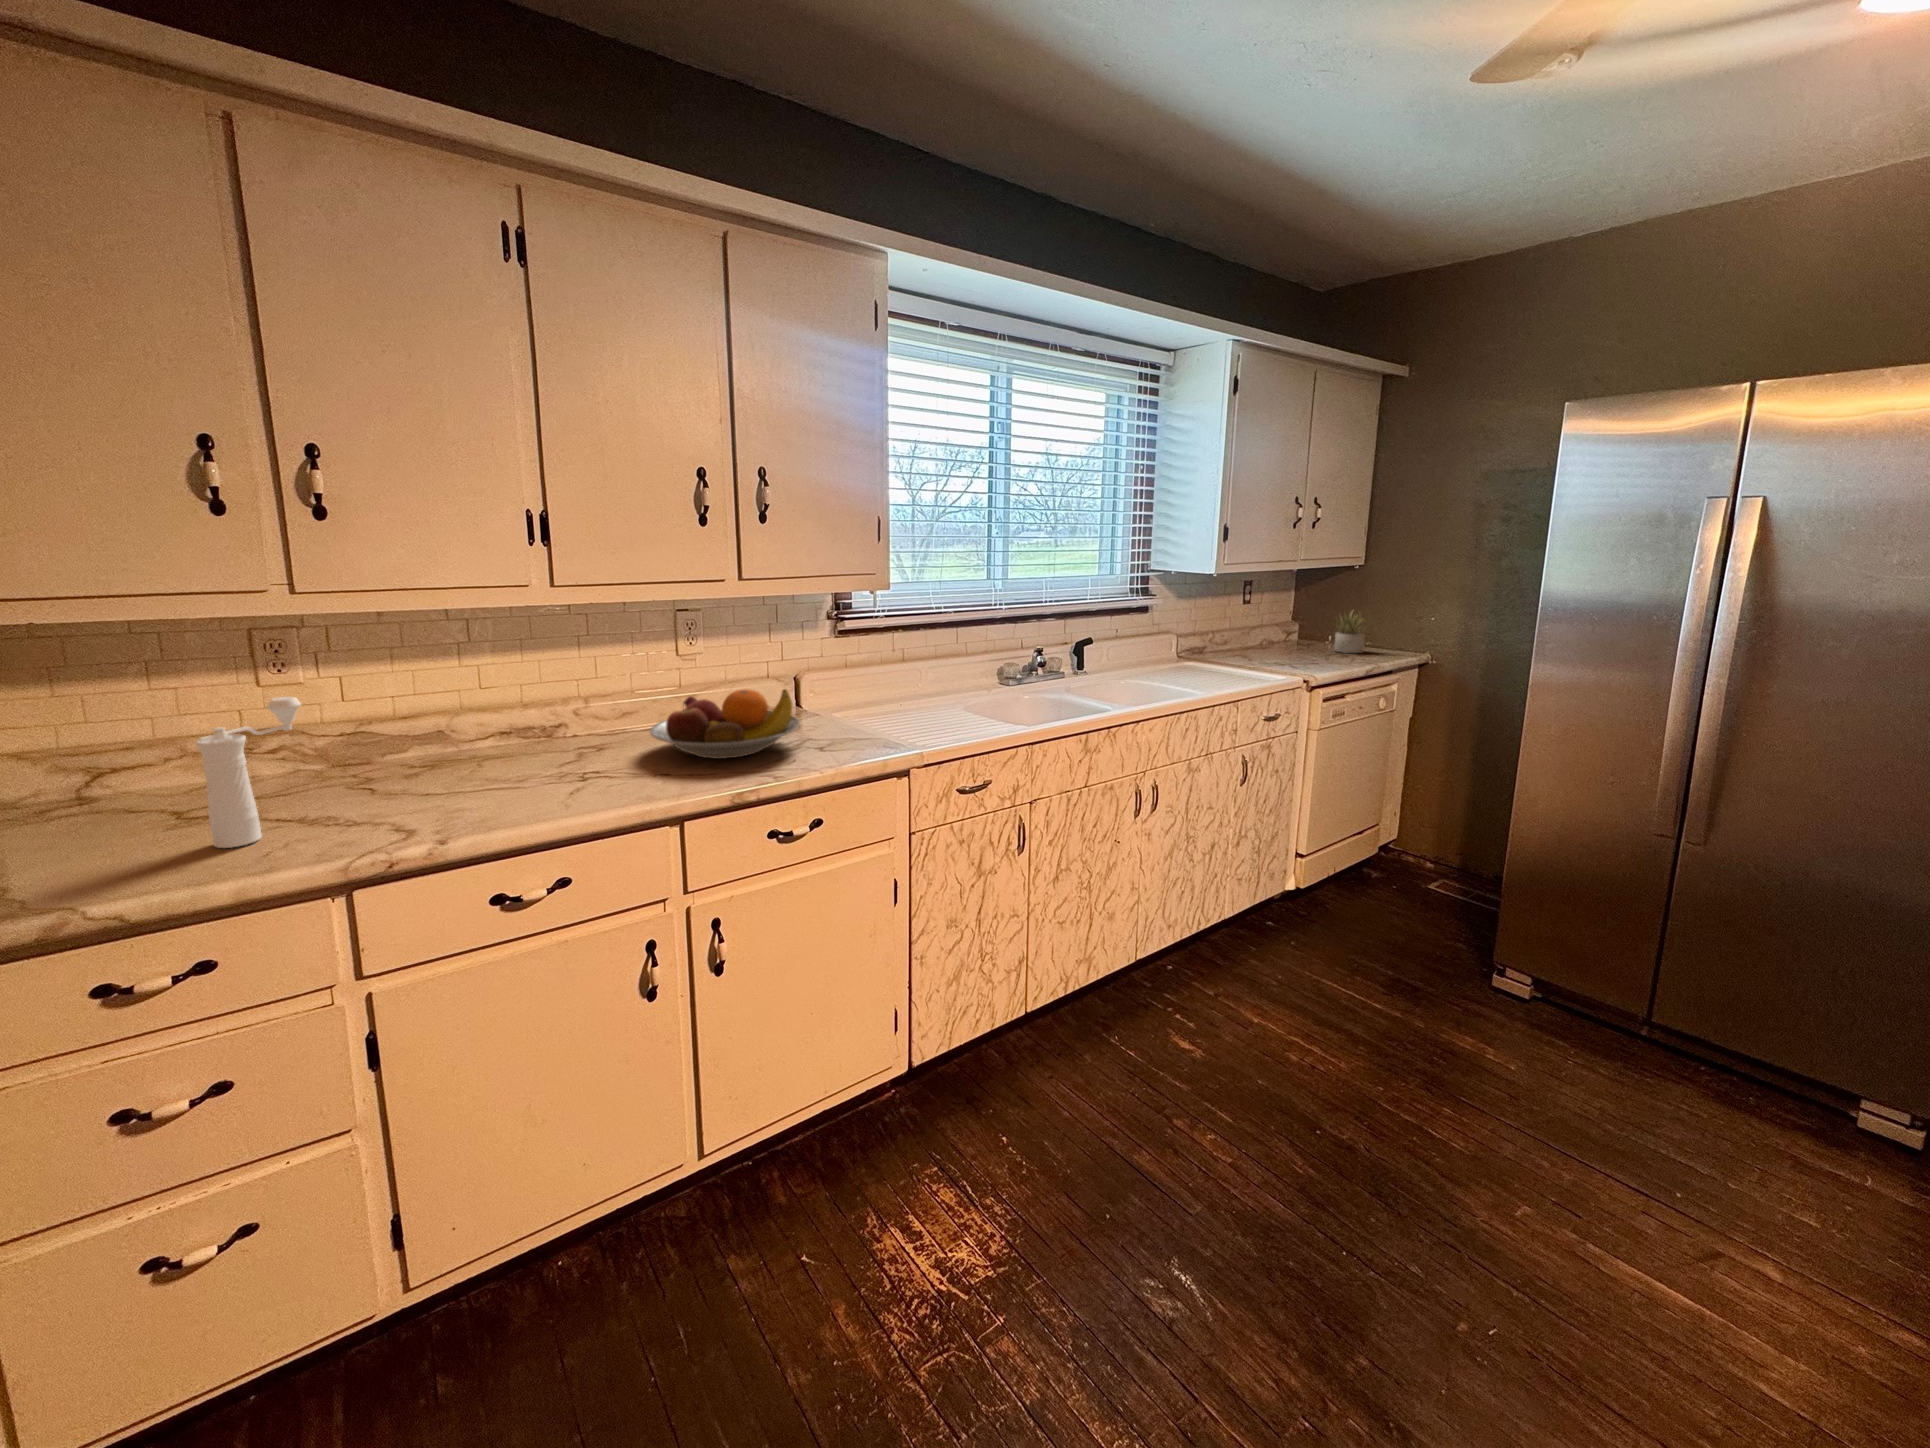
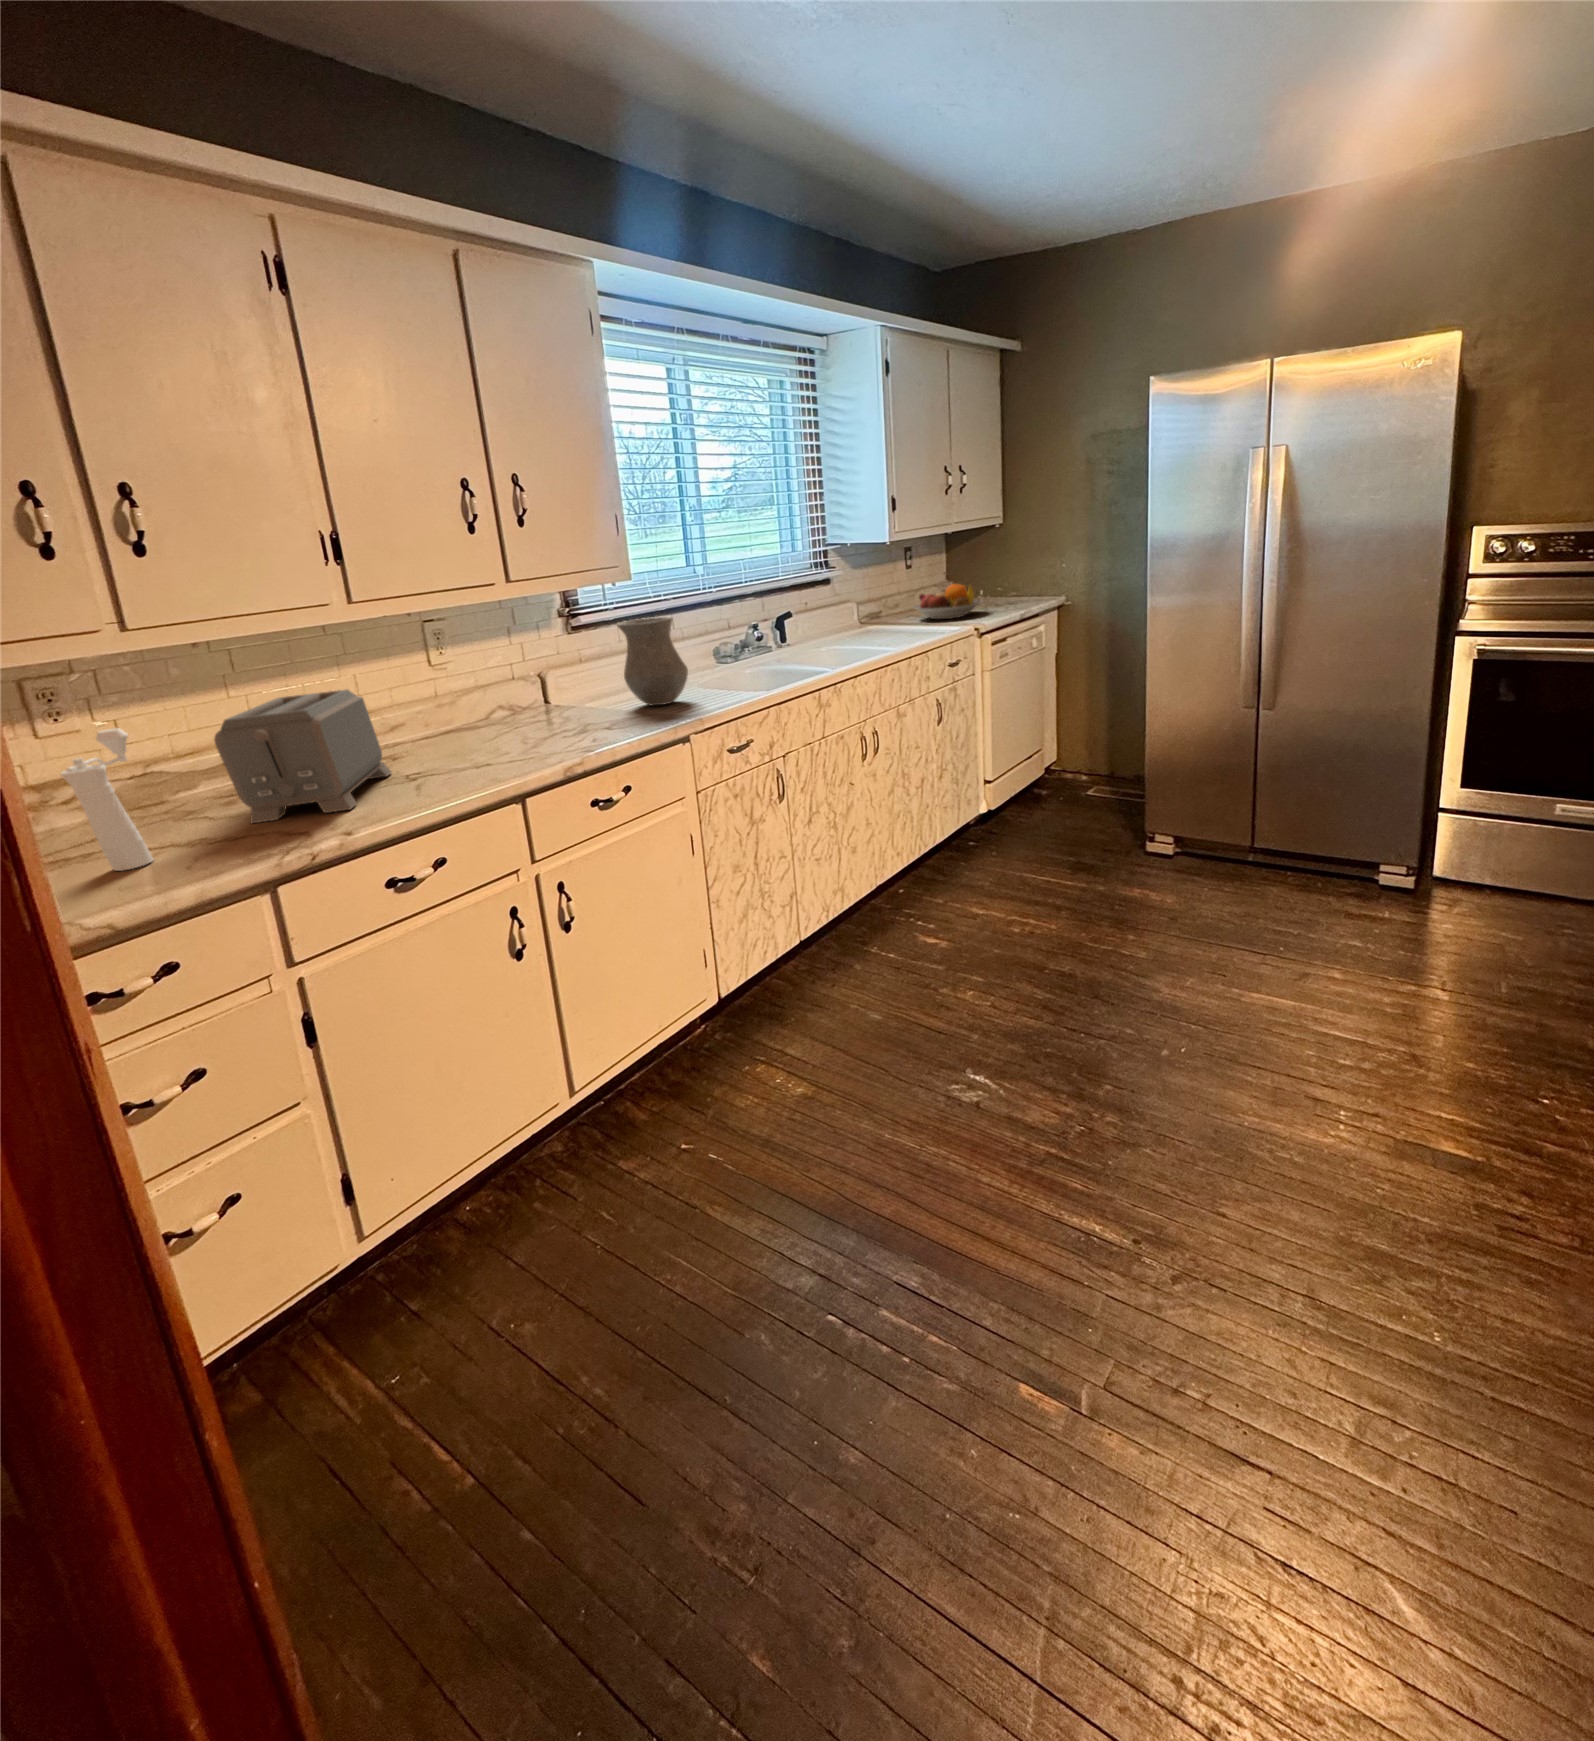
succulent plant: present [1334,613,1364,653] -> none [989,562,1017,605]
vase: none [875,633,944,724] -> present [617,616,688,705]
toaster: none [387,675,586,810] -> present [214,690,391,823]
fruit bowl: present [650,689,800,759] -> present [913,584,982,619]

